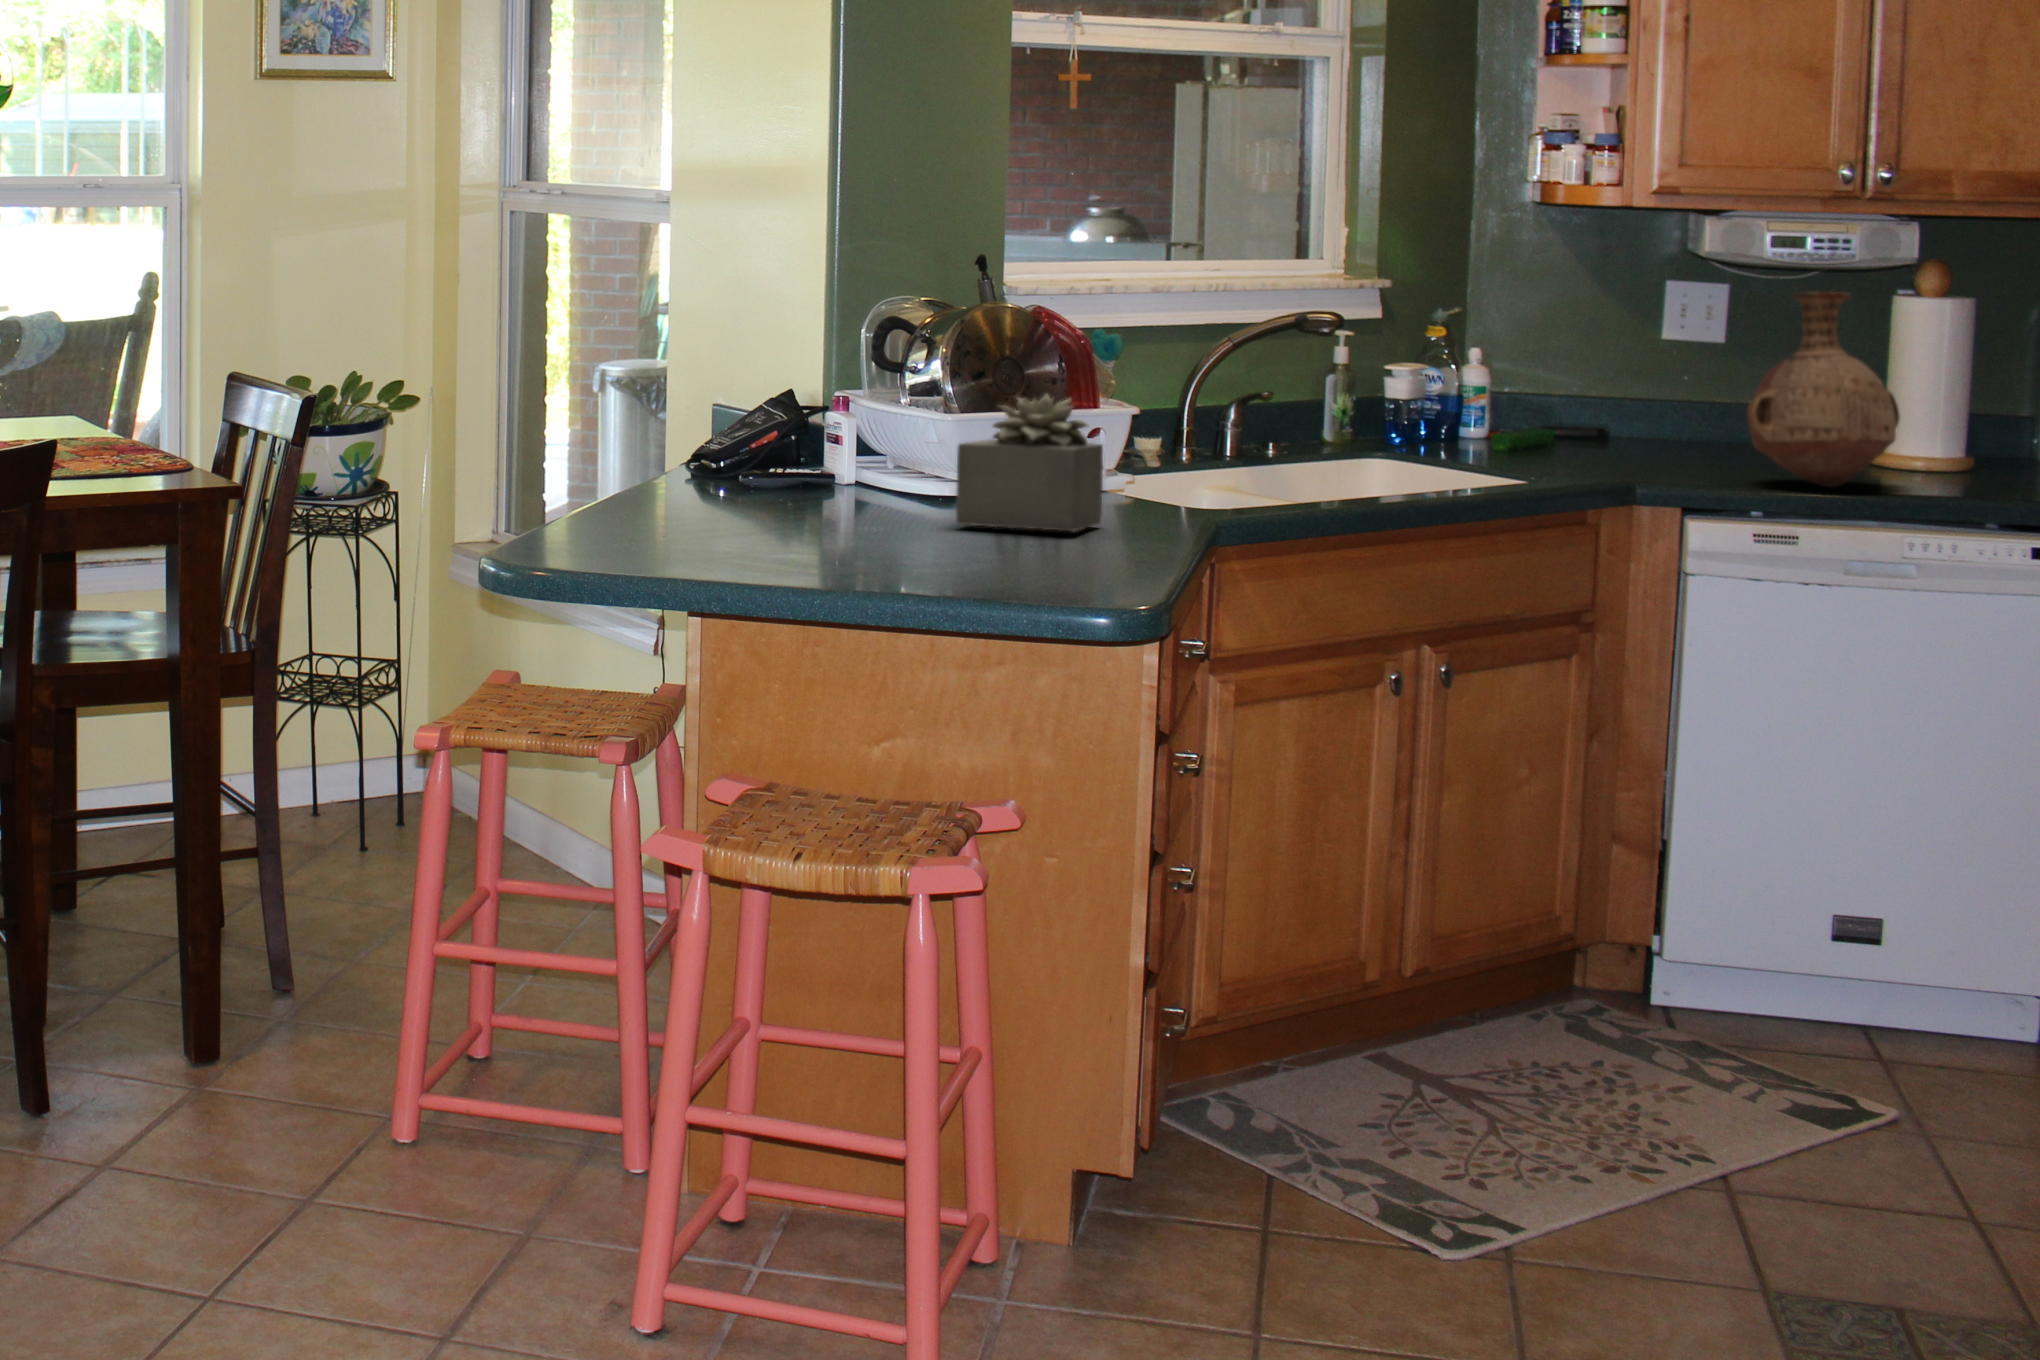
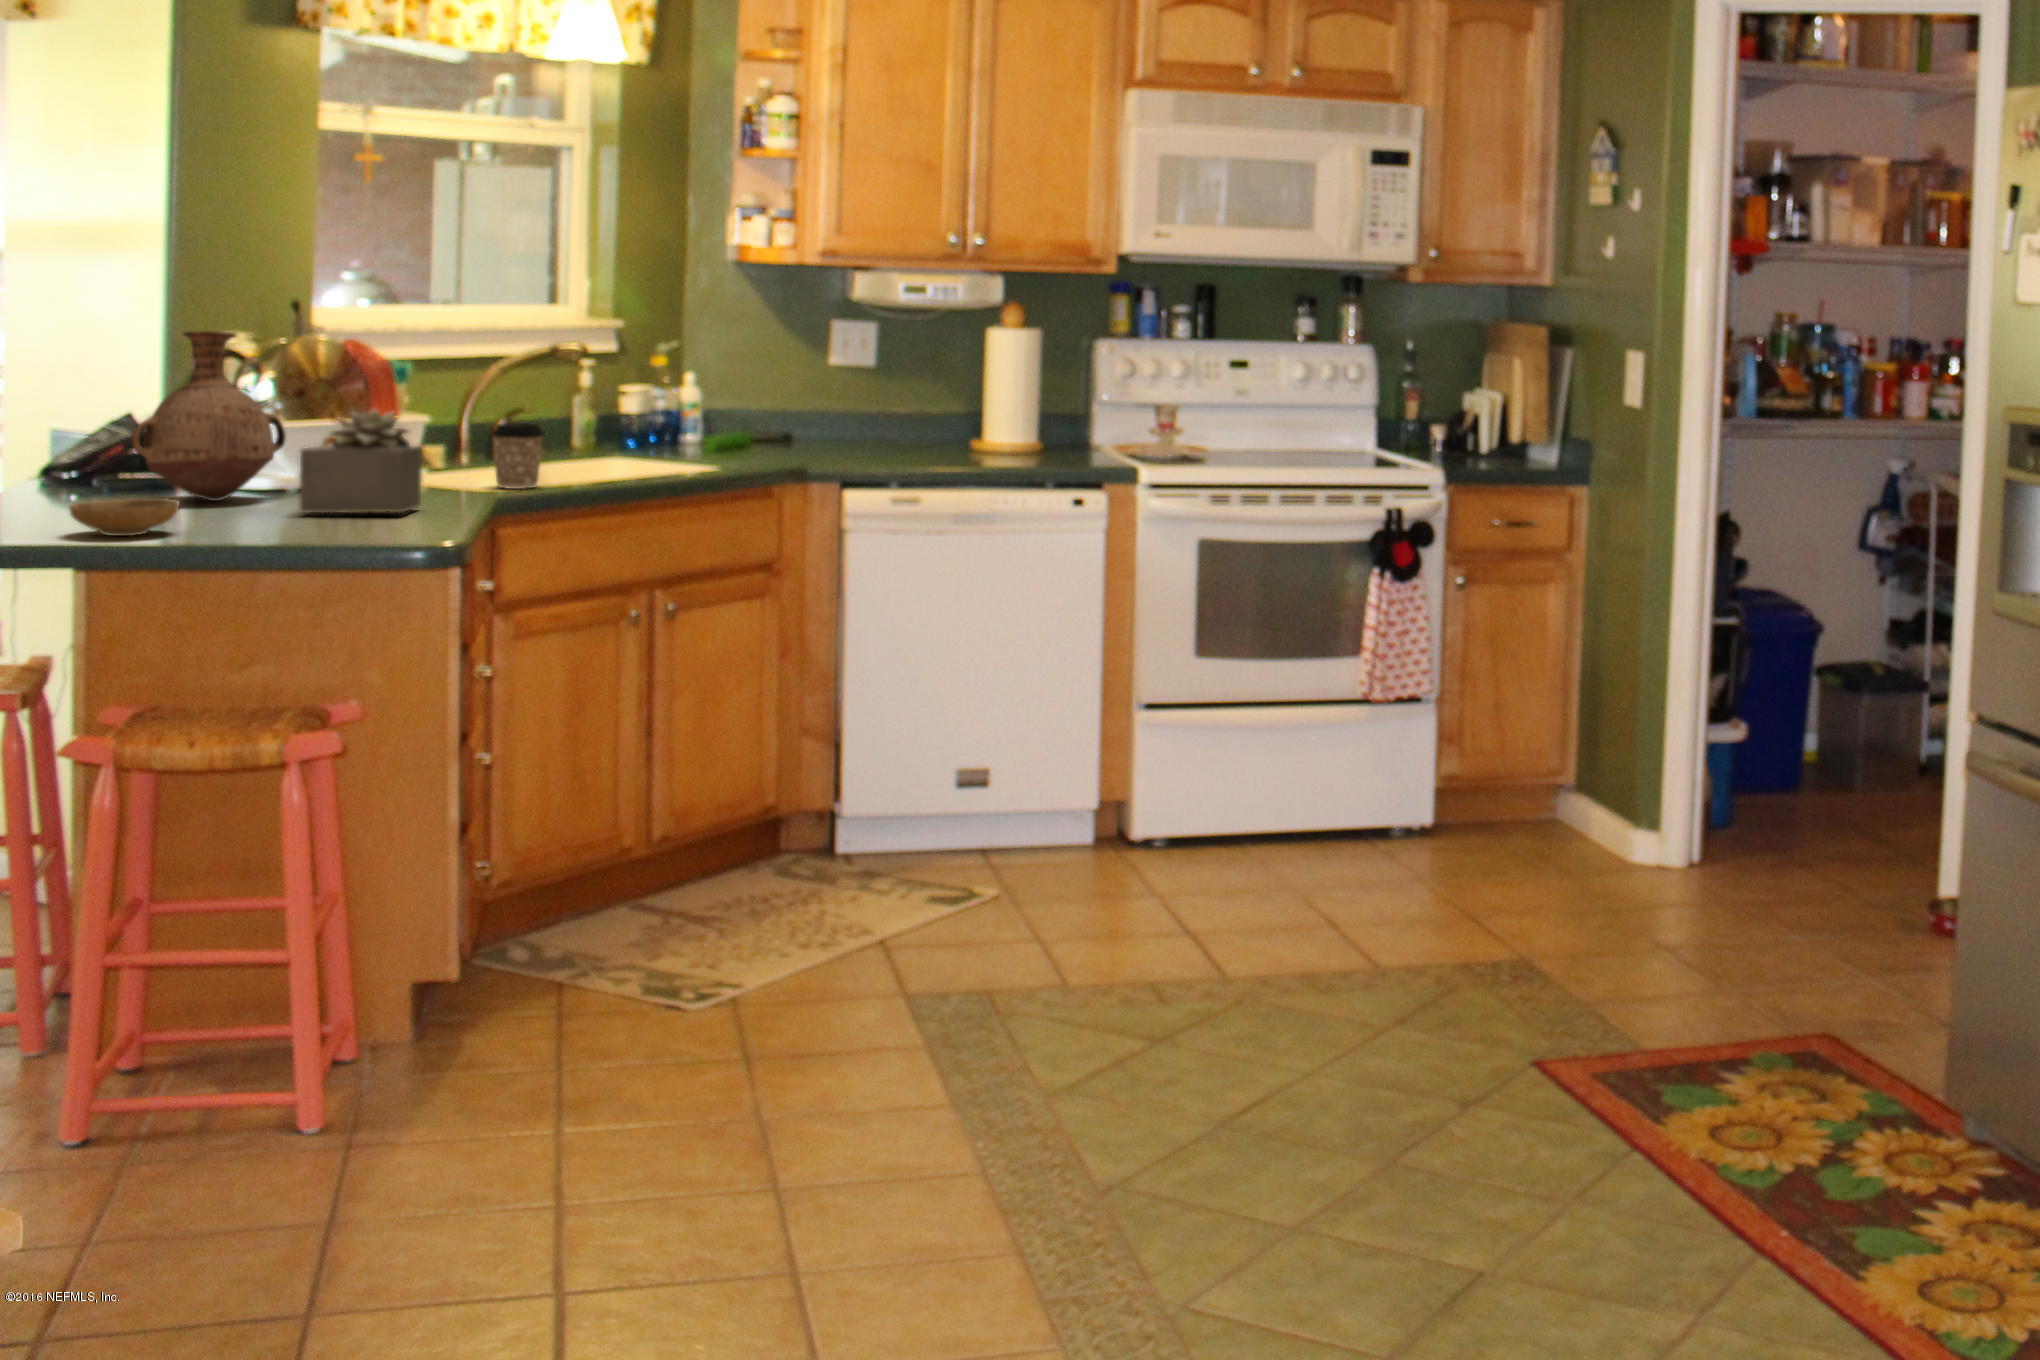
vase: present [1747,292,1900,487] -> present [132,331,286,501]
coffee cup: none [1200,415,1266,502] -> present [492,423,543,489]
ceramic bowl: none [696,499,813,546] -> present [69,498,179,536]

